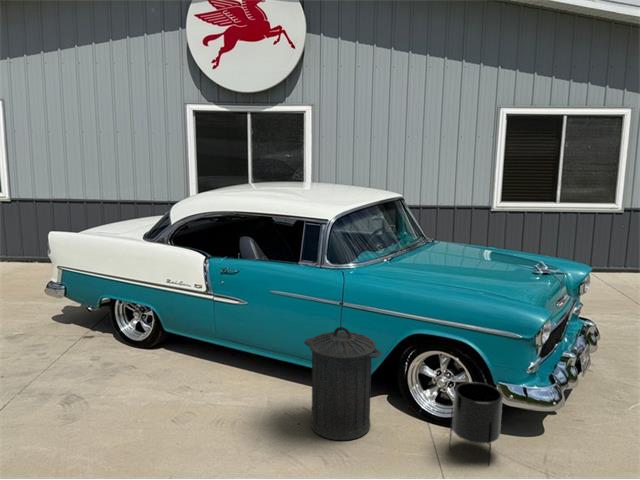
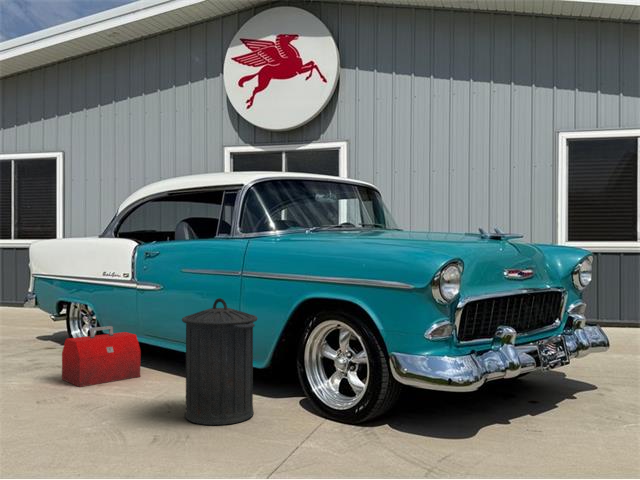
toolbox: none [141,333,214,398] -> present [62,326,141,387]
planter: present [449,382,503,465] -> none [314,361,369,456]

